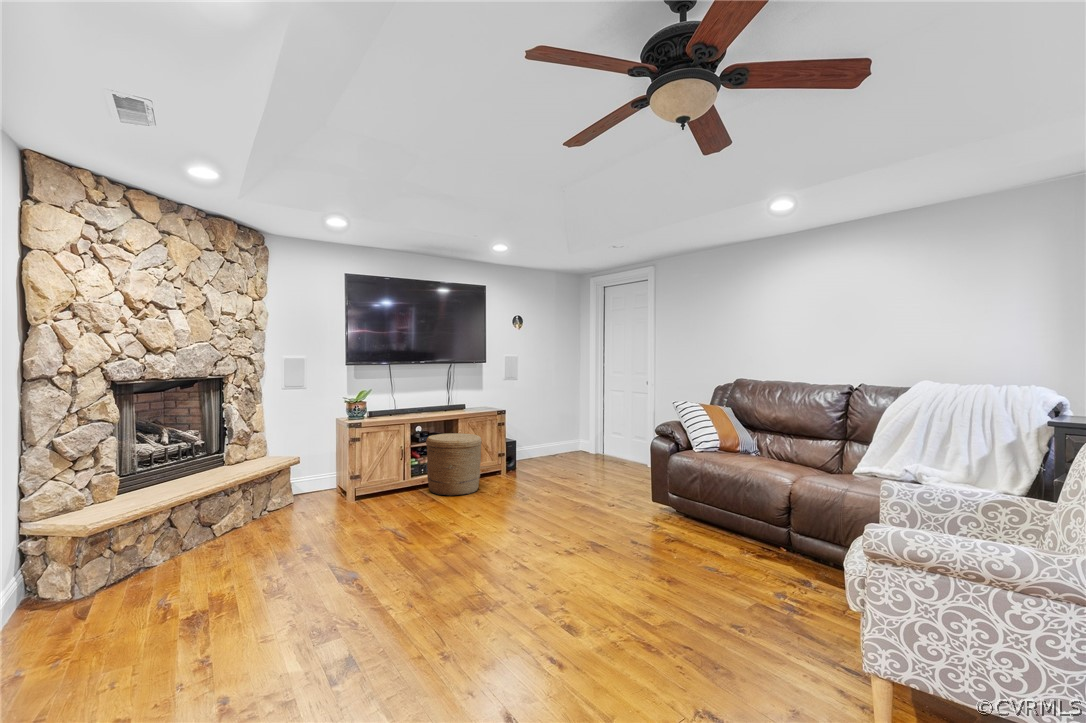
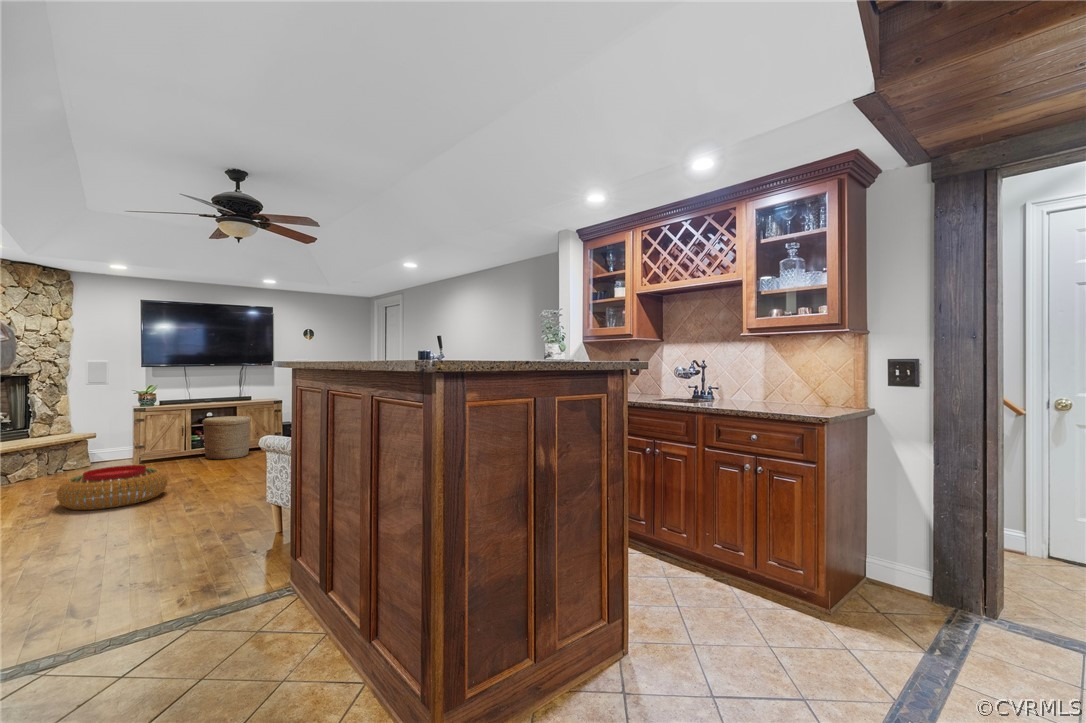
pouf: none [326,528,473,624] -> present [57,465,167,510]

